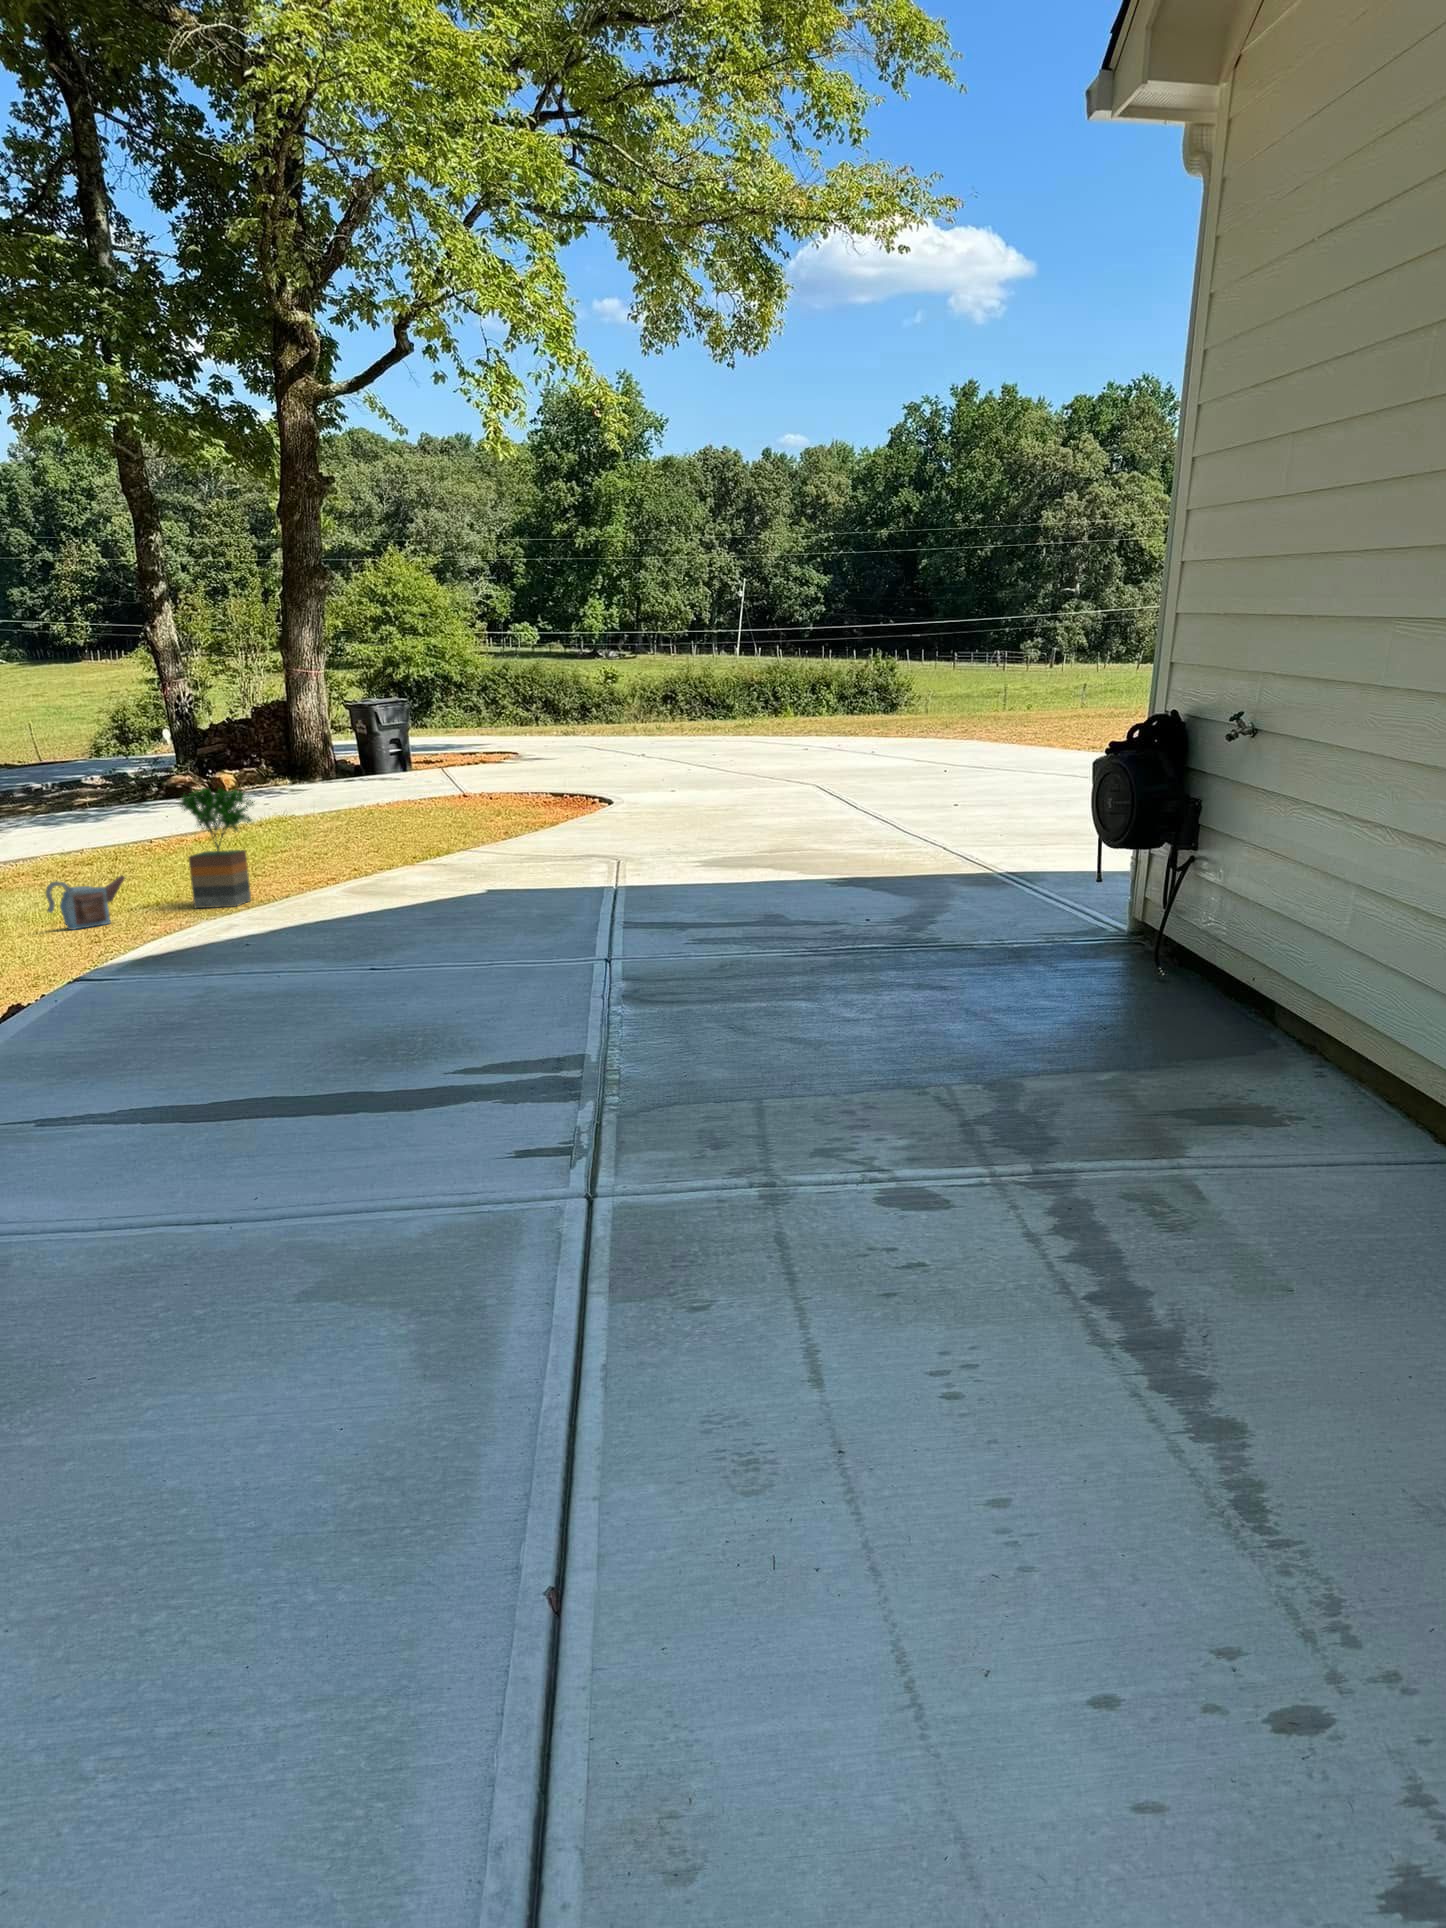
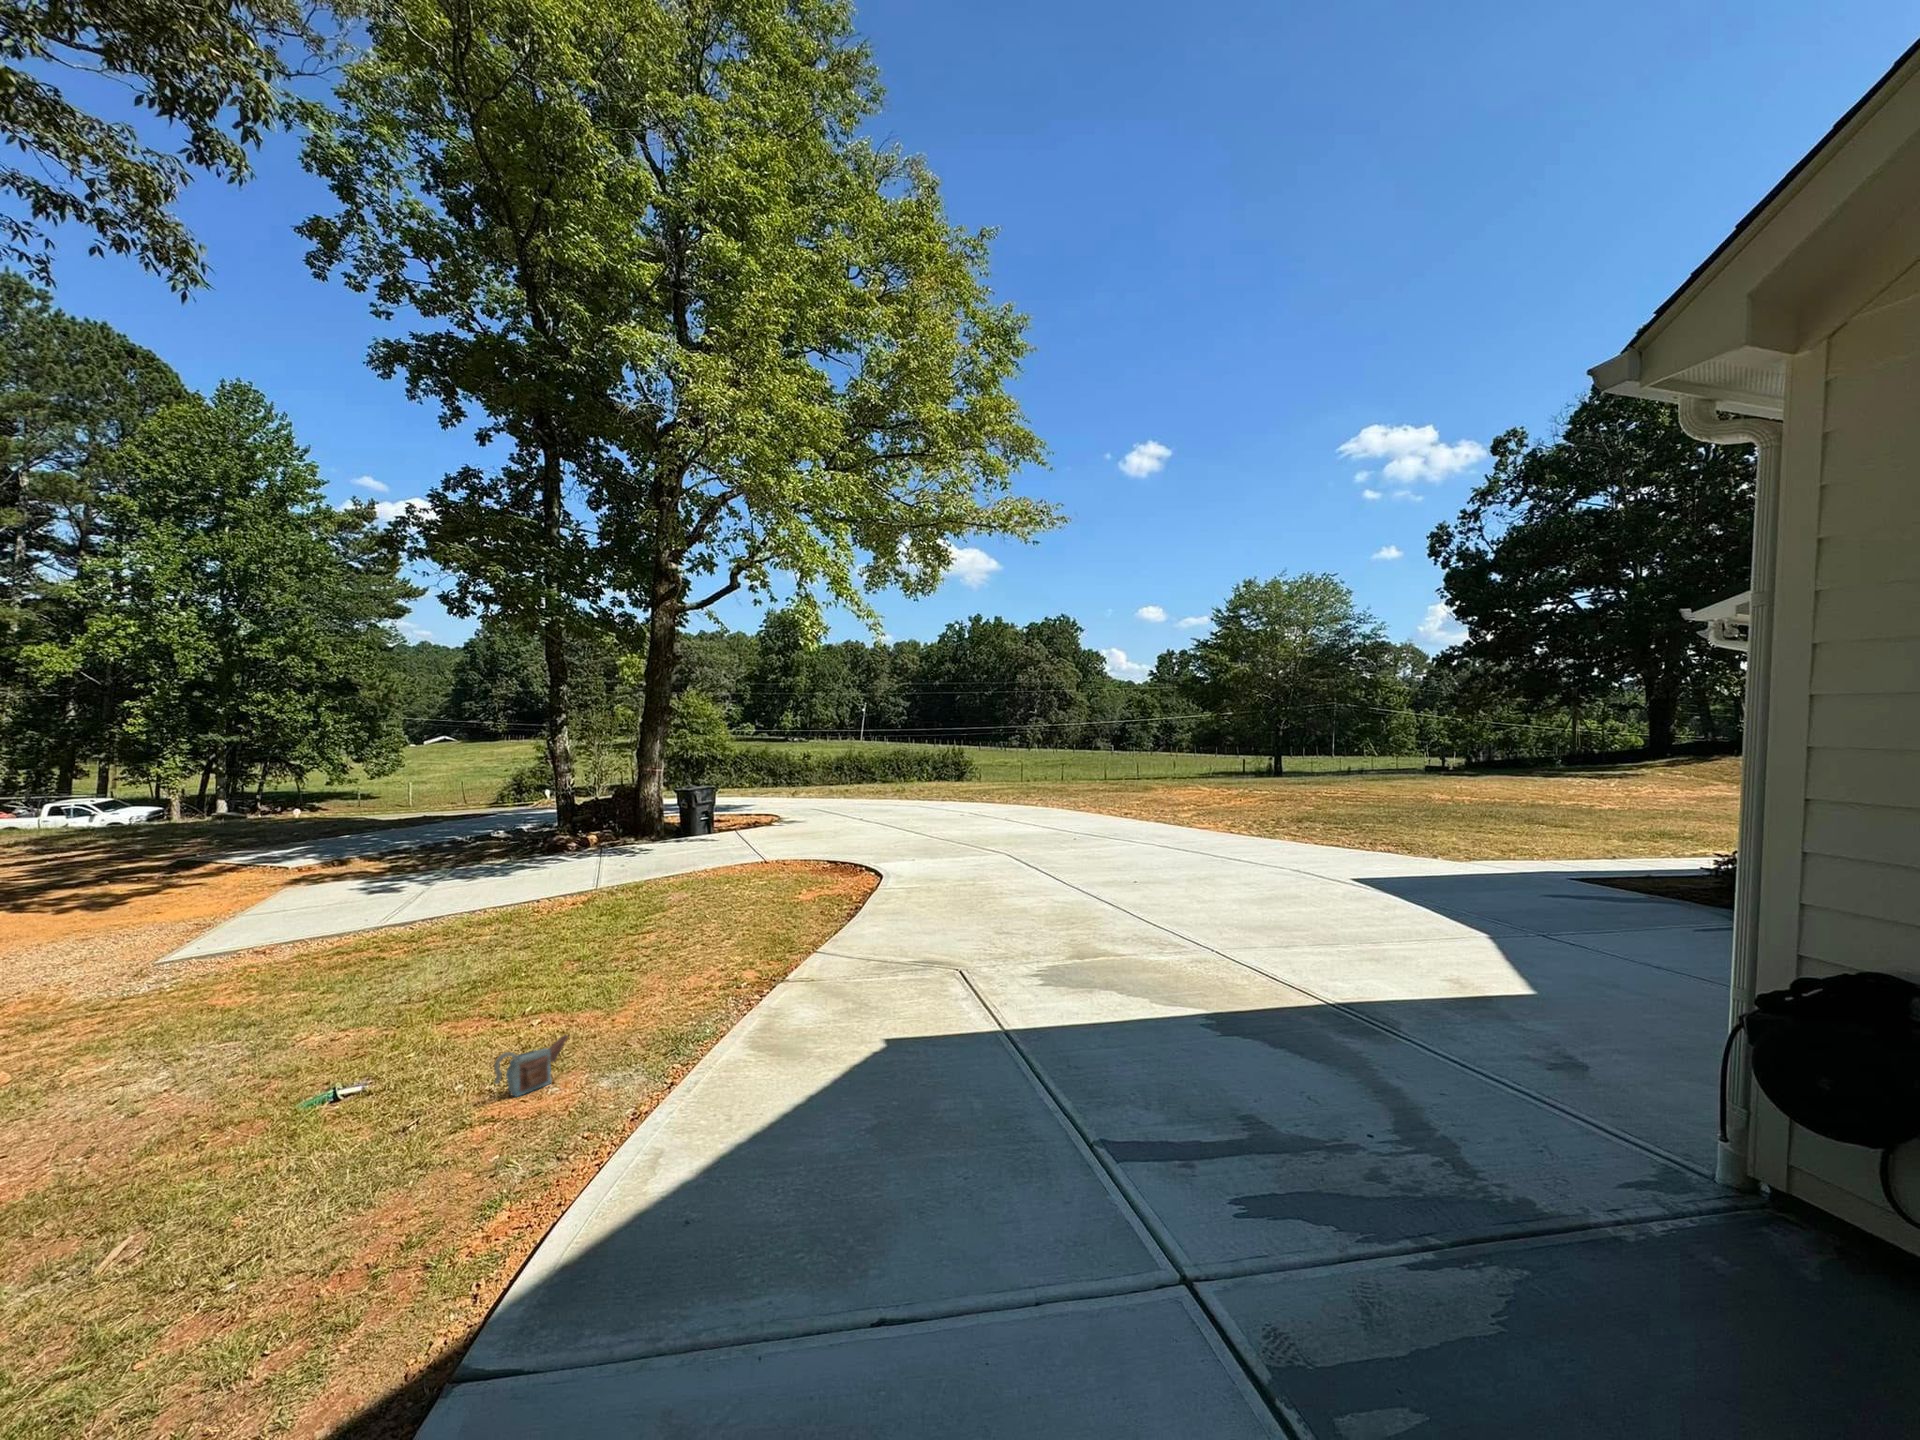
potted tree: present [180,788,255,908] -> none [615,940,685,1051]

